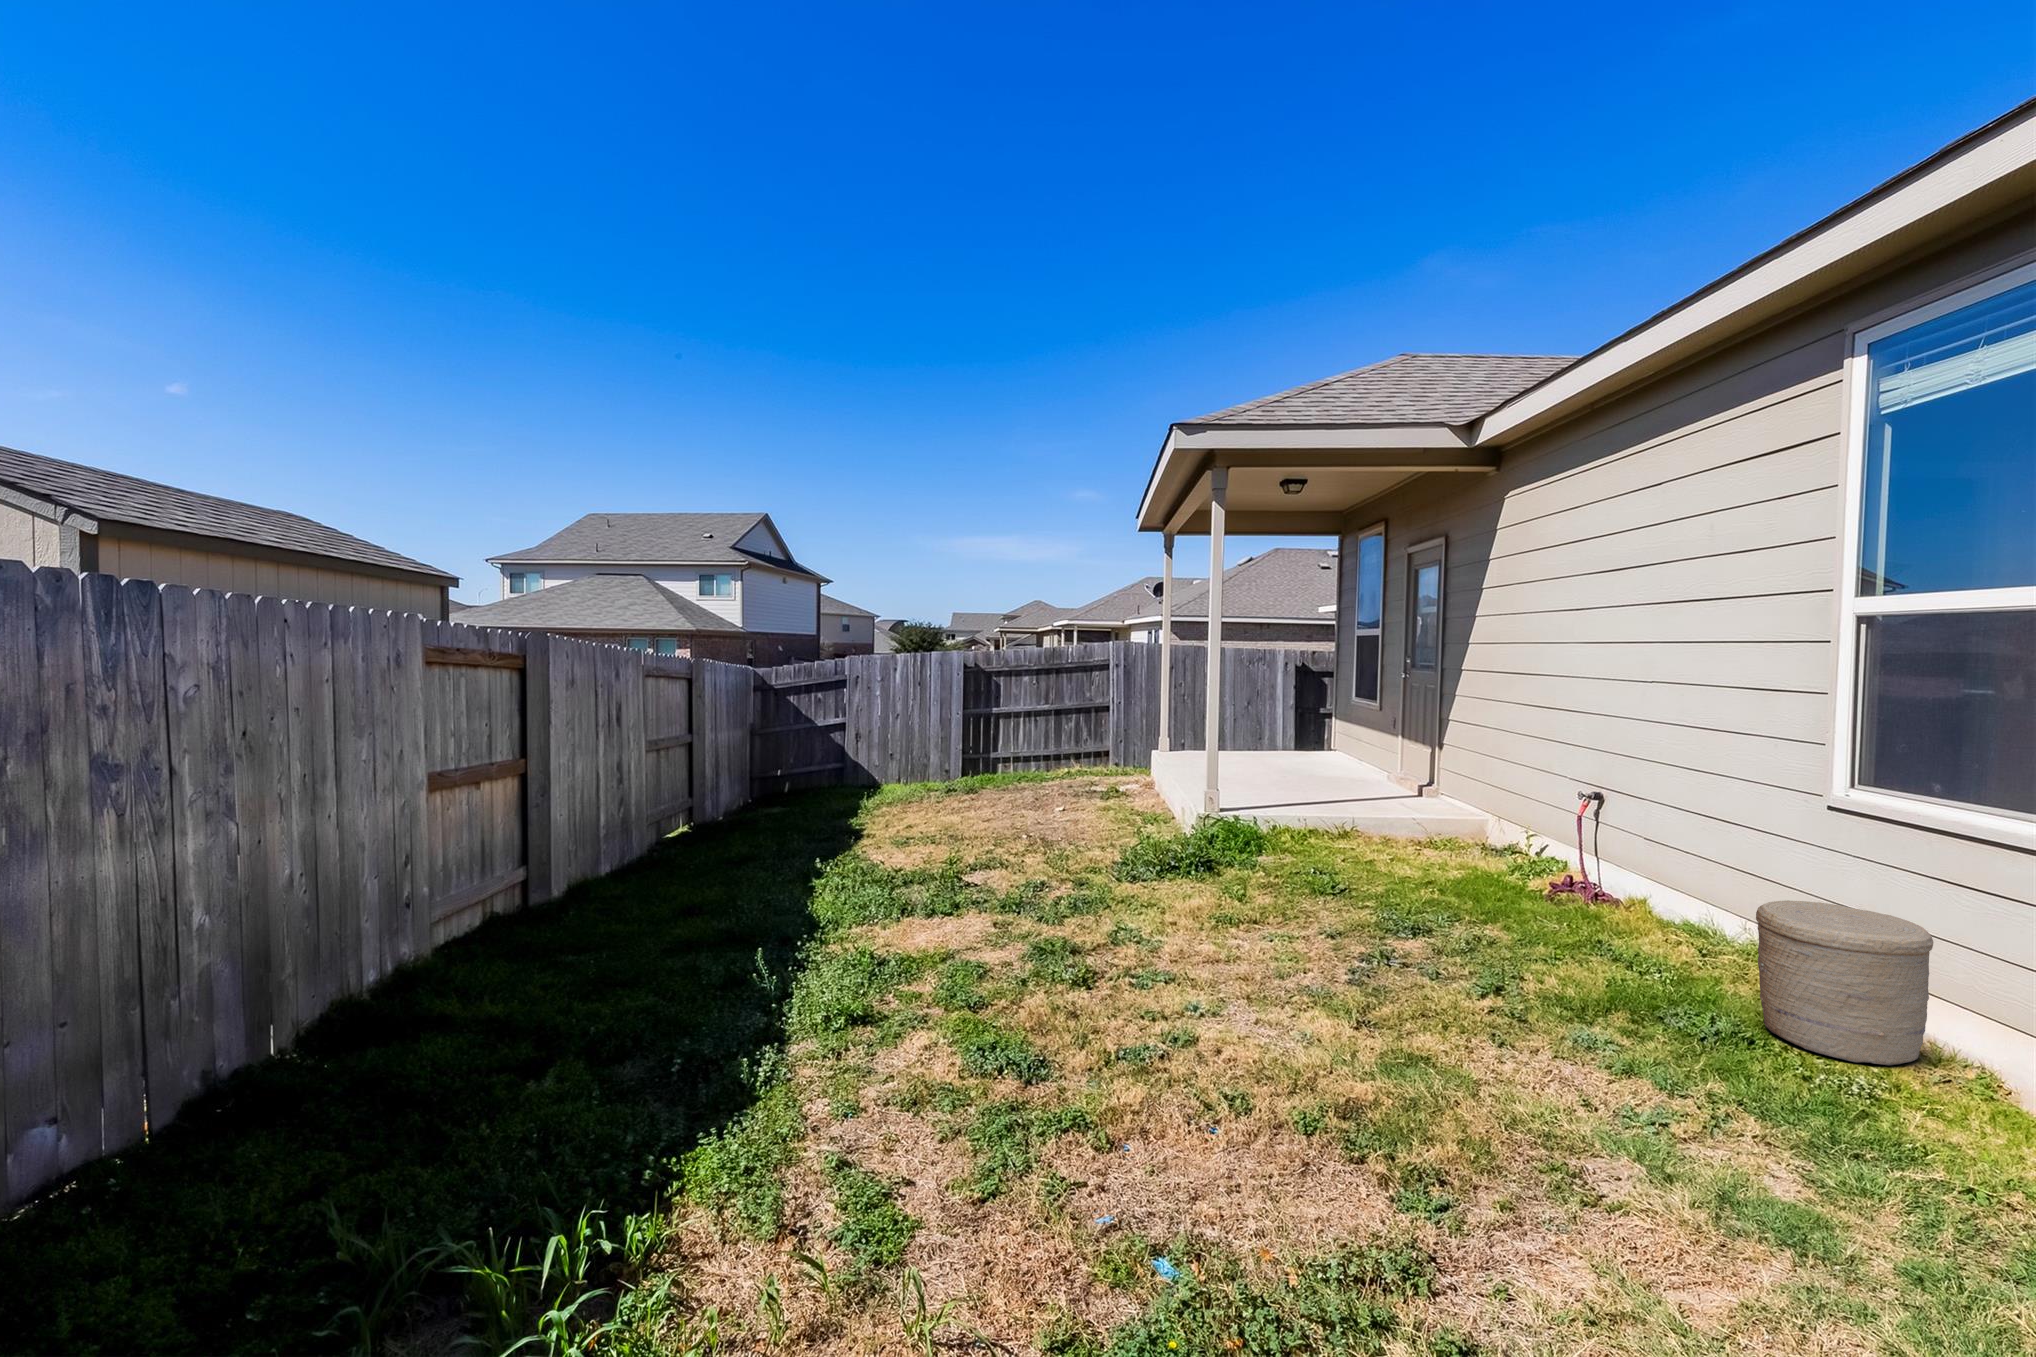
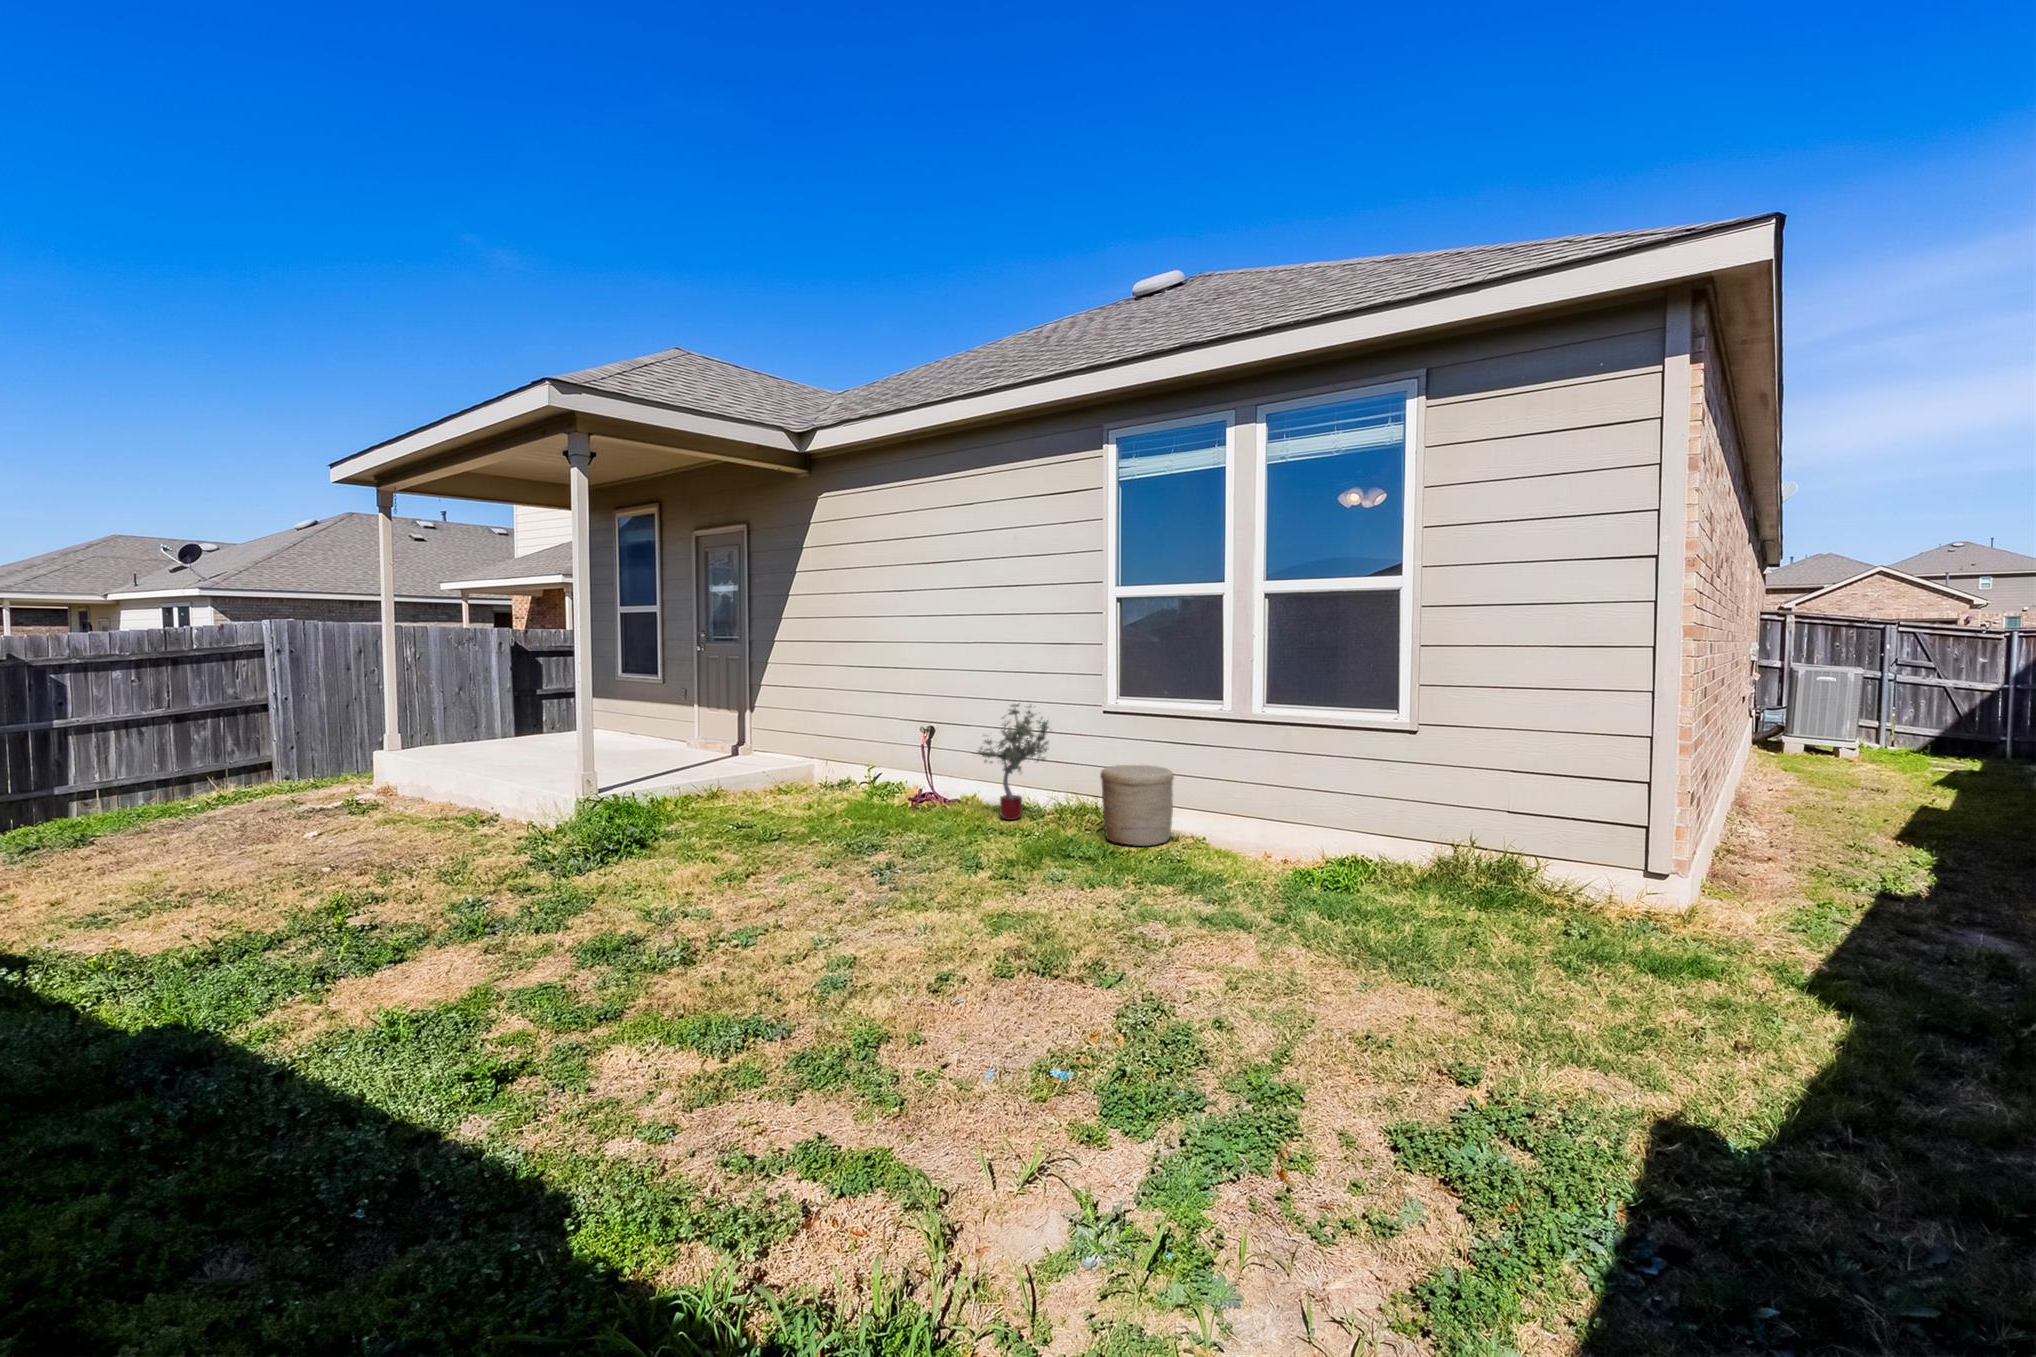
potted tree: none [1619,774,1740,949] -> present [978,703,1049,820]

